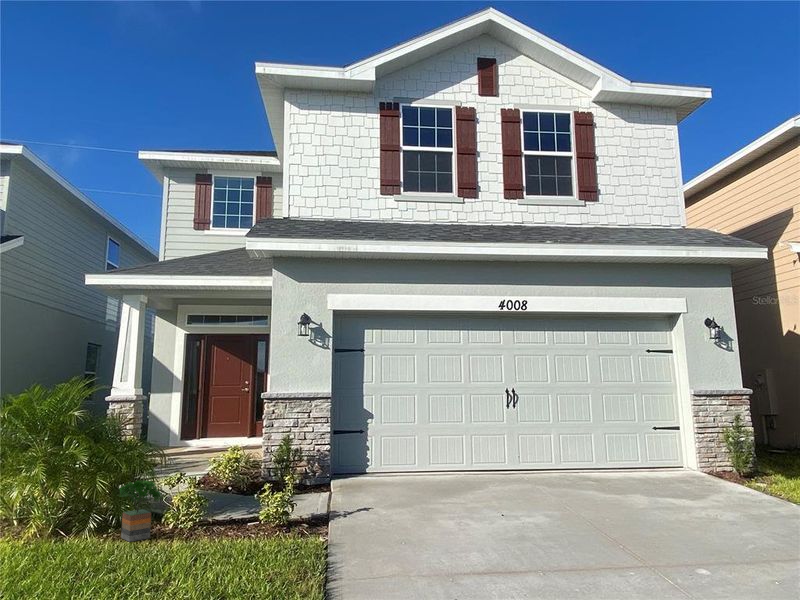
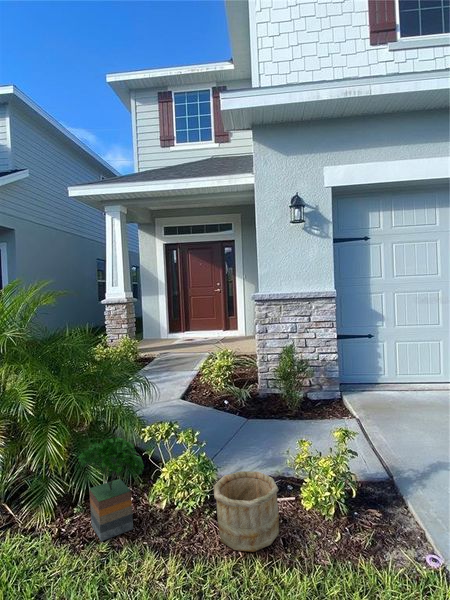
wooden bucket: none [205,502,245,541] -> present [214,471,279,552]

